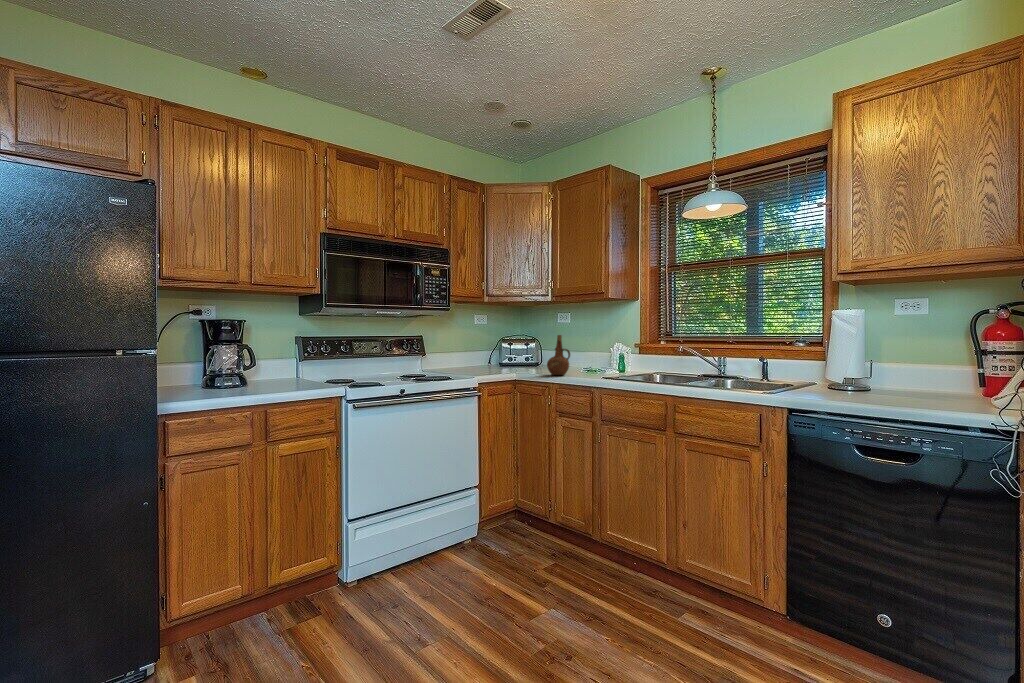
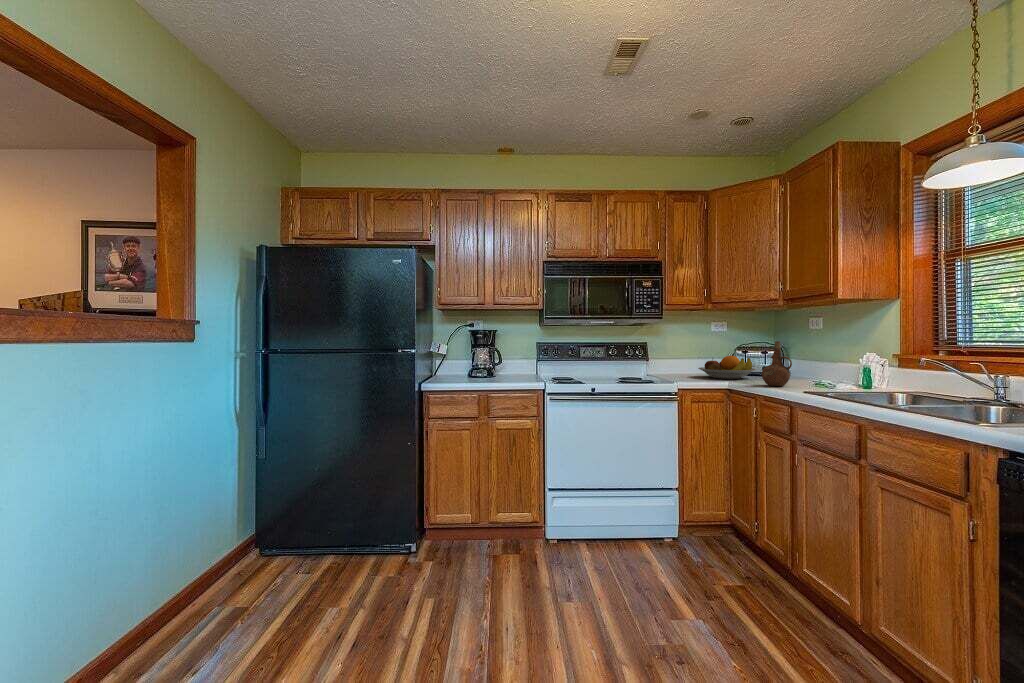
fruit bowl: none [477,349,528,371] -> present [698,356,756,379]

